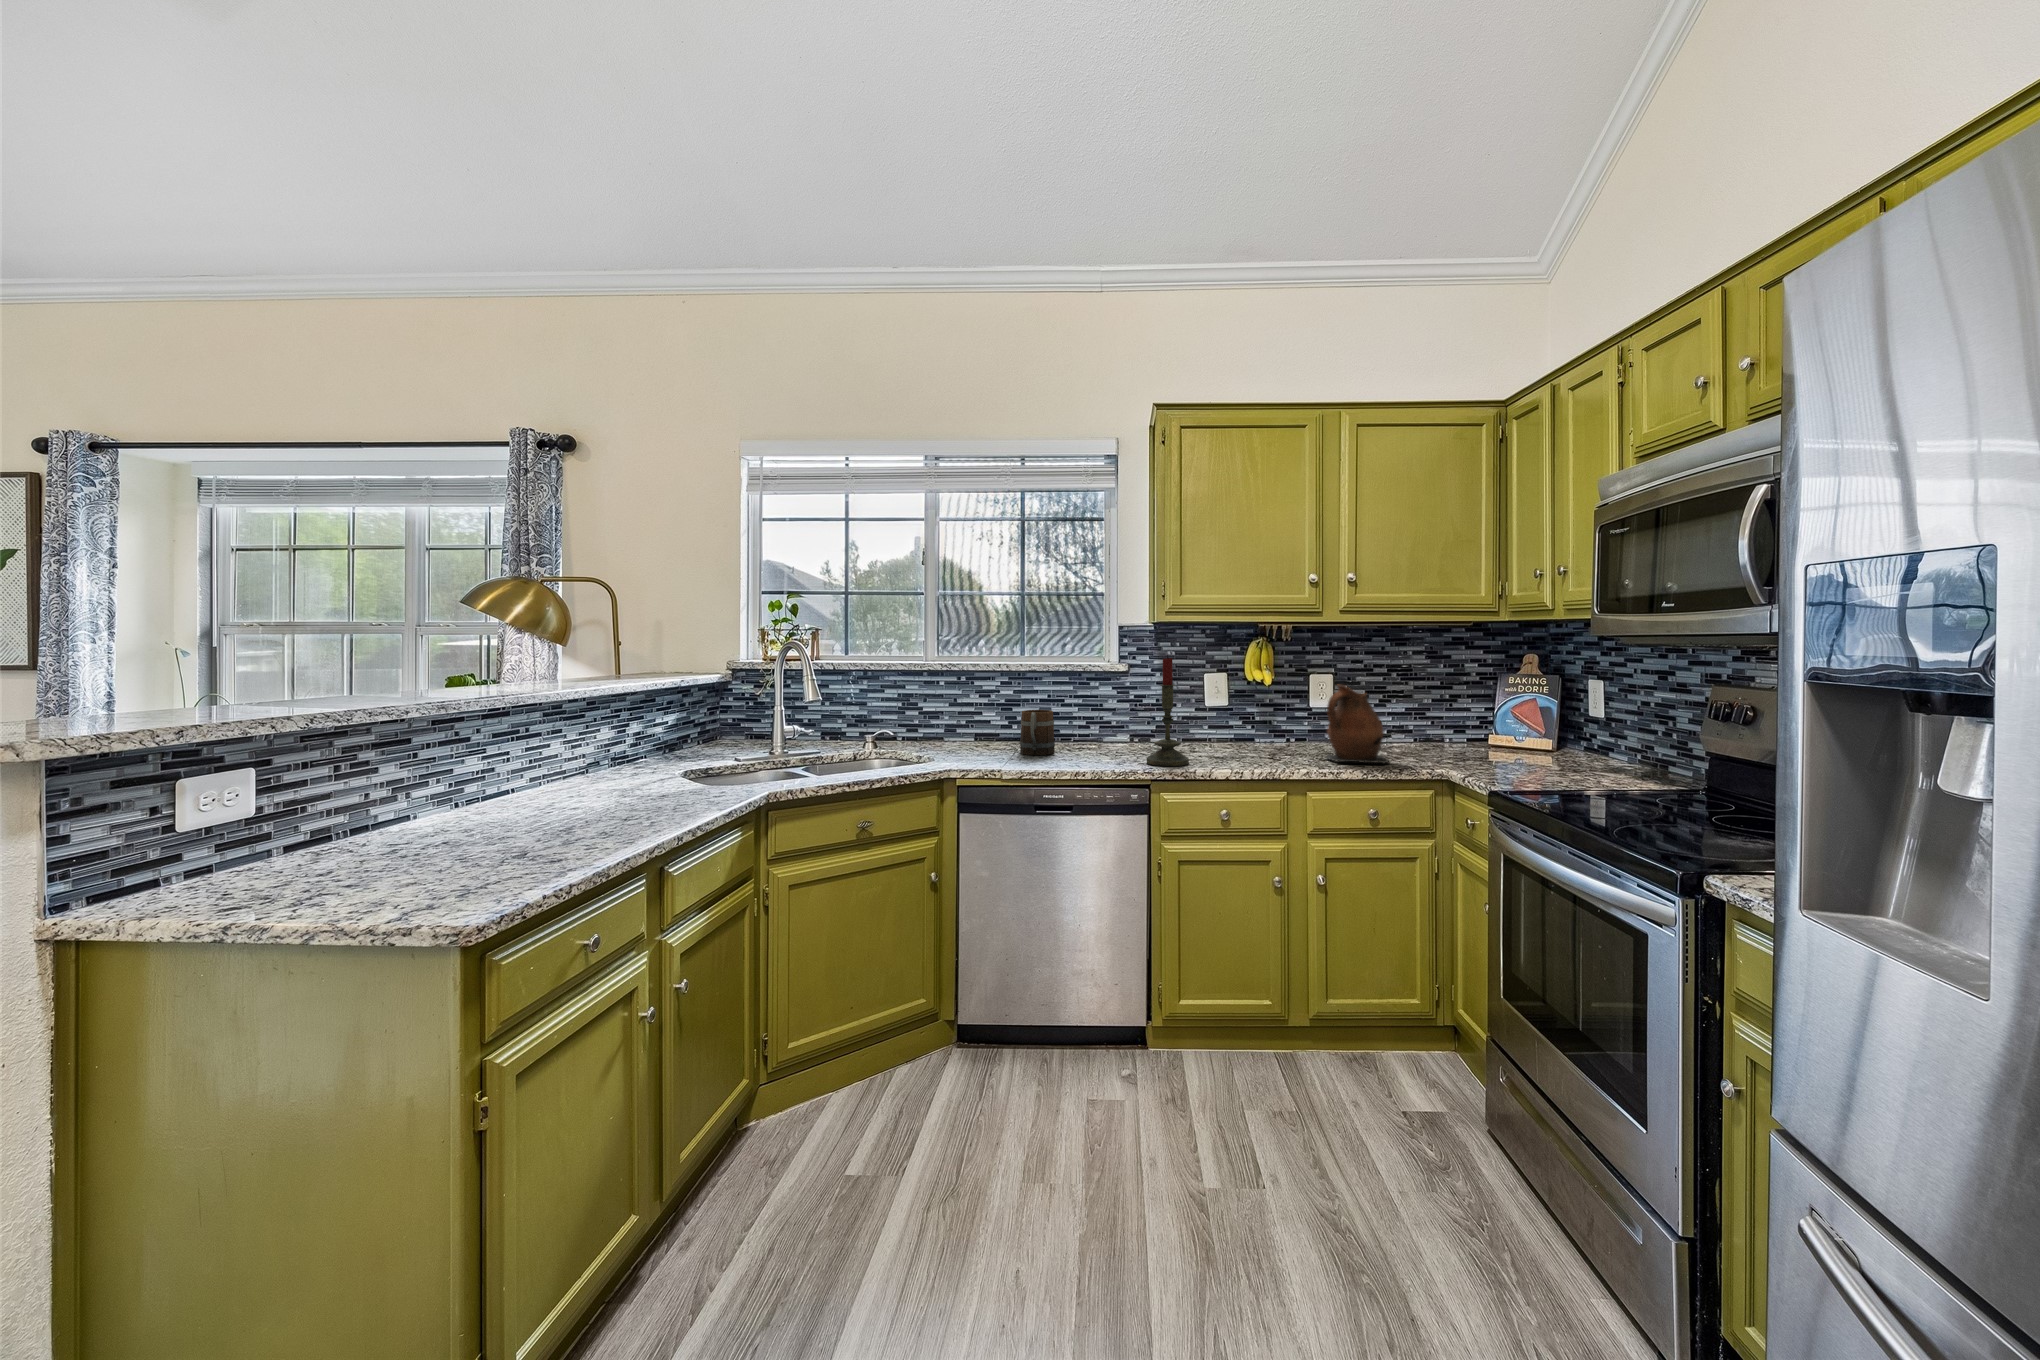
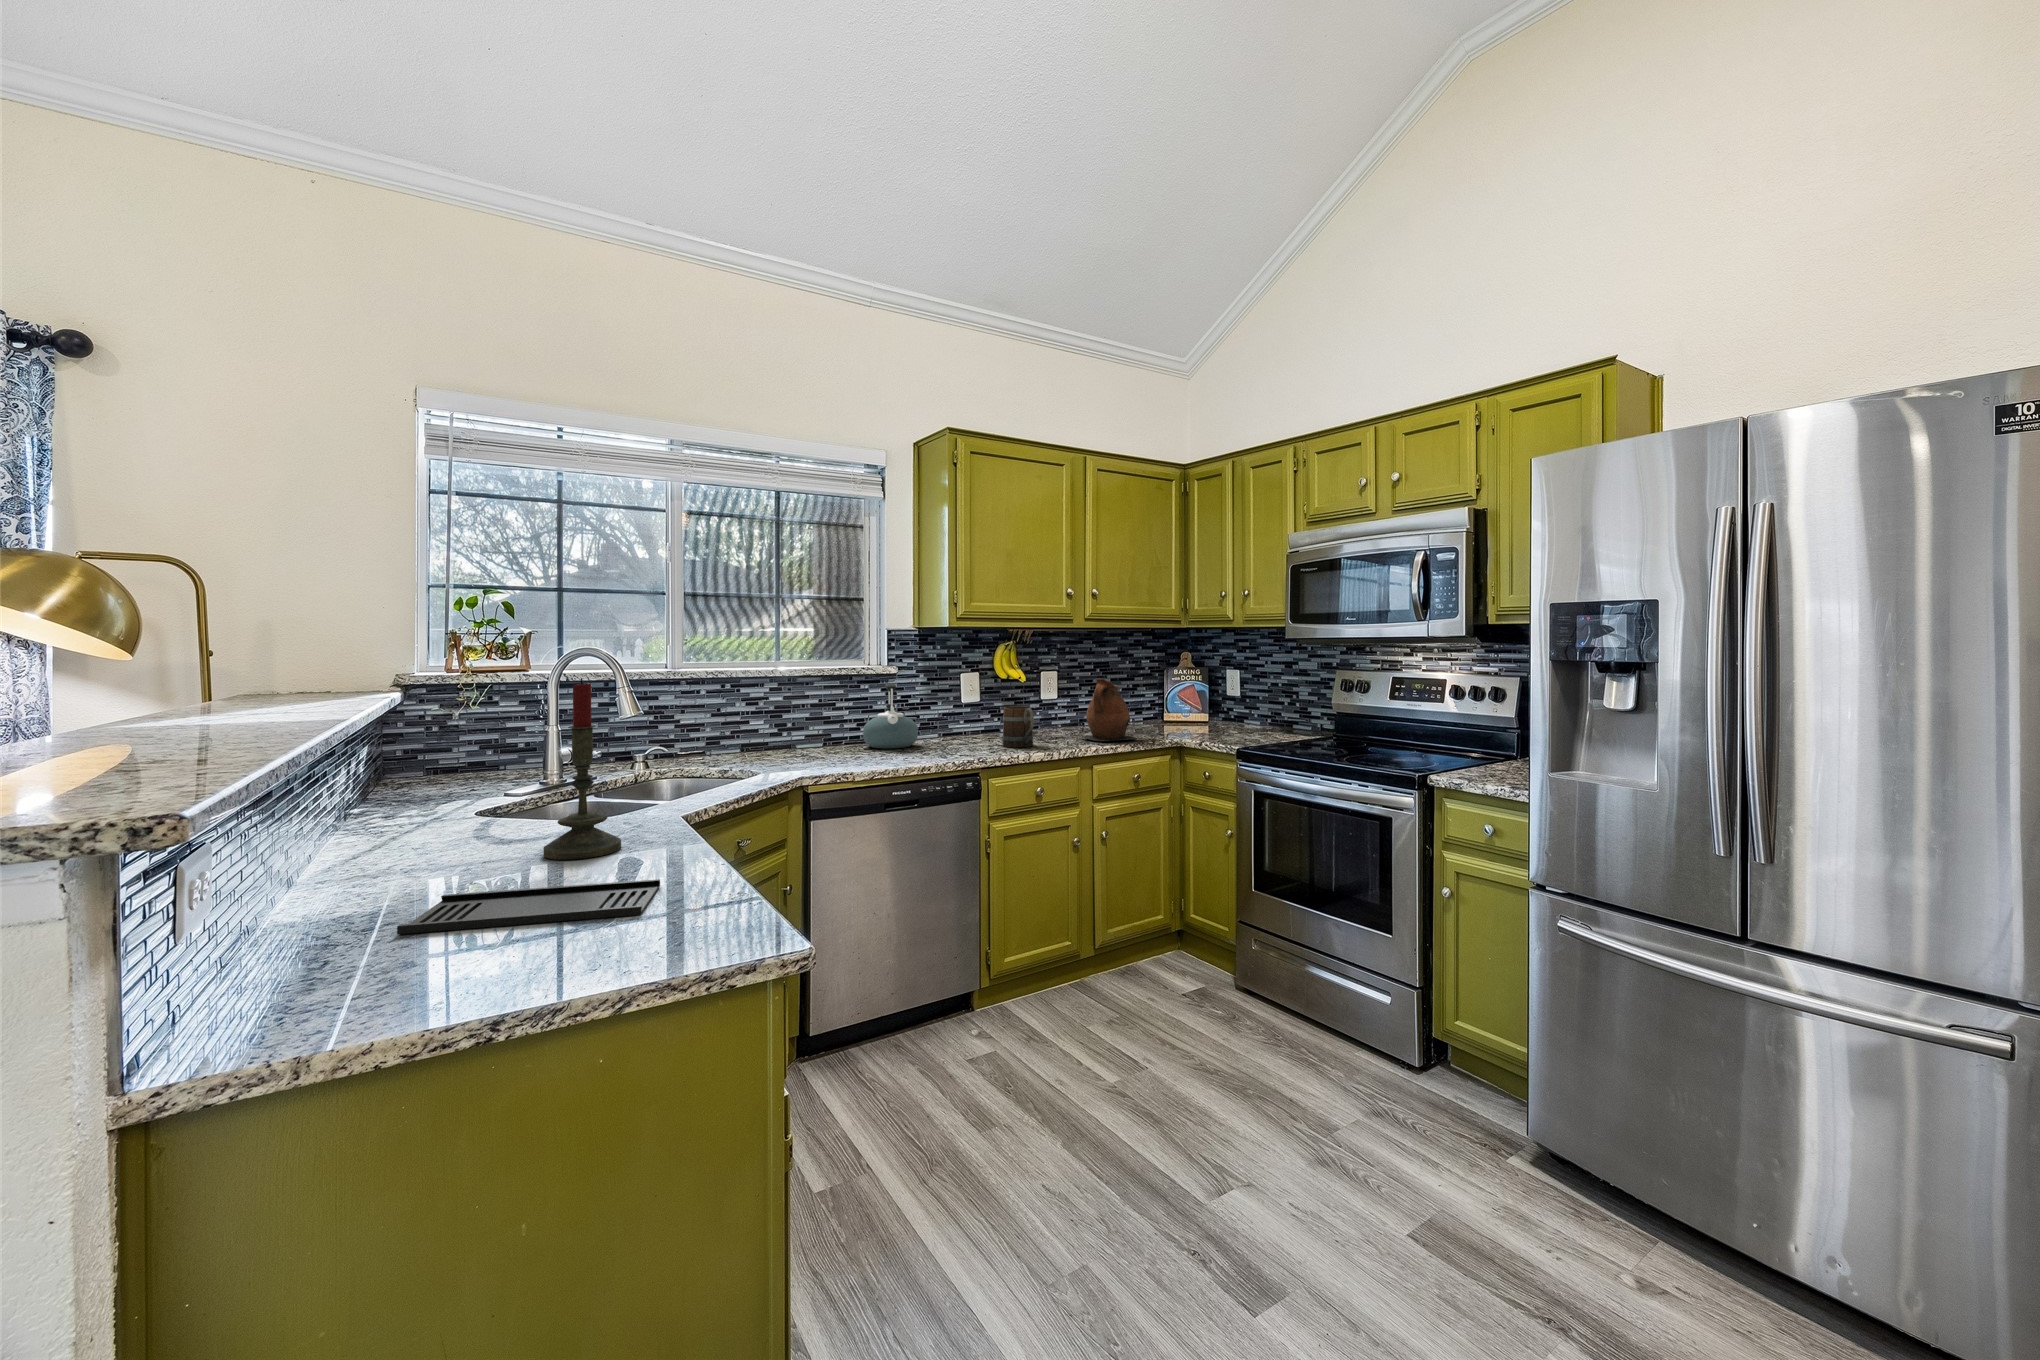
candle: present [1147,655,1189,766] -> present [544,678,621,860]
kettle: none [1084,682,1140,749] -> present [863,683,918,749]
mug: present [1020,710,1055,755] -> present [1003,706,1034,747]
tray: none [377,828,574,868] -> present [397,879,660,934]

